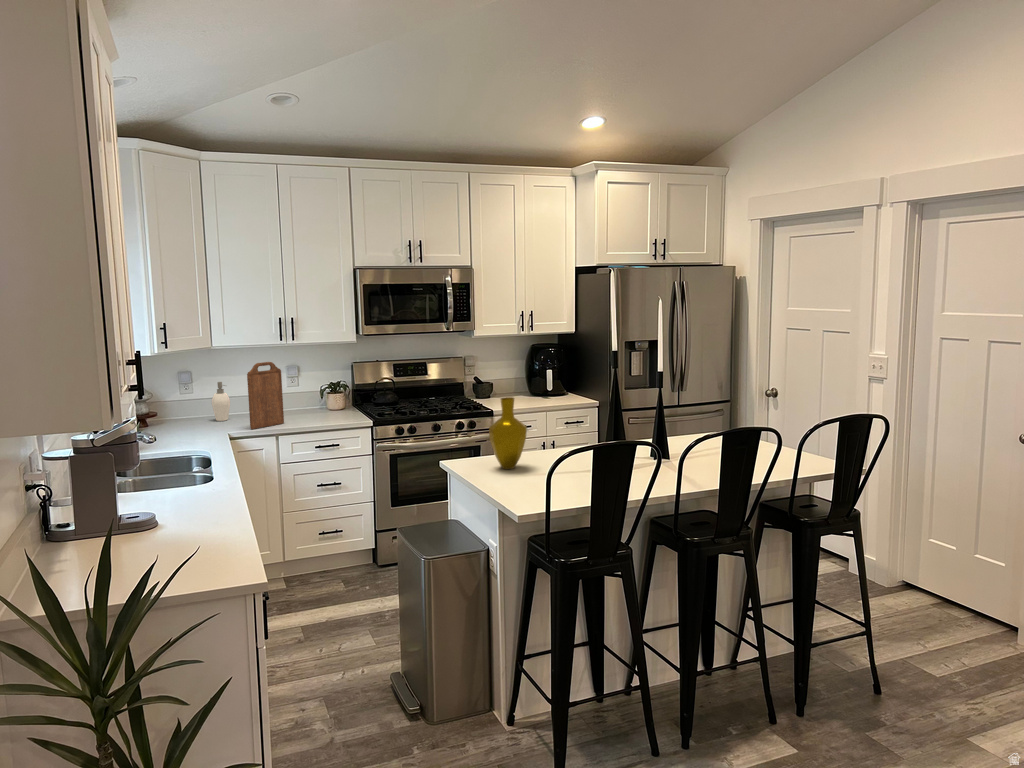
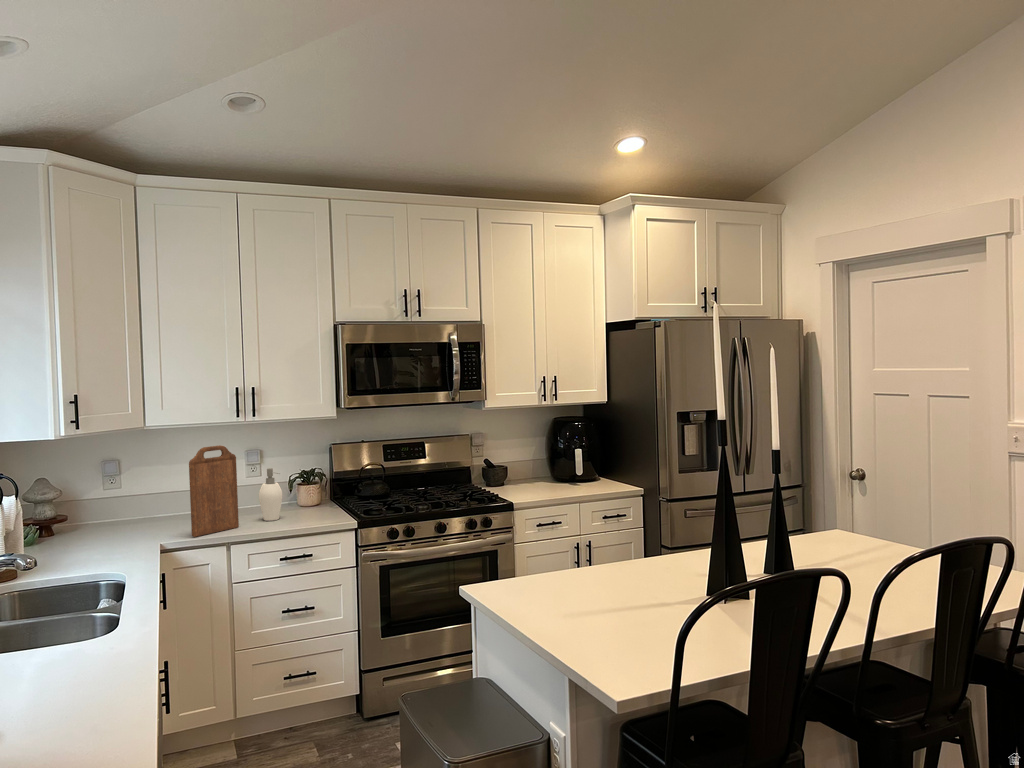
soap dispenser: present [212,382,230,421] -> present [259,468,282,521]
vase: present [489,397,527,469] -> none [537,495,593,605]

